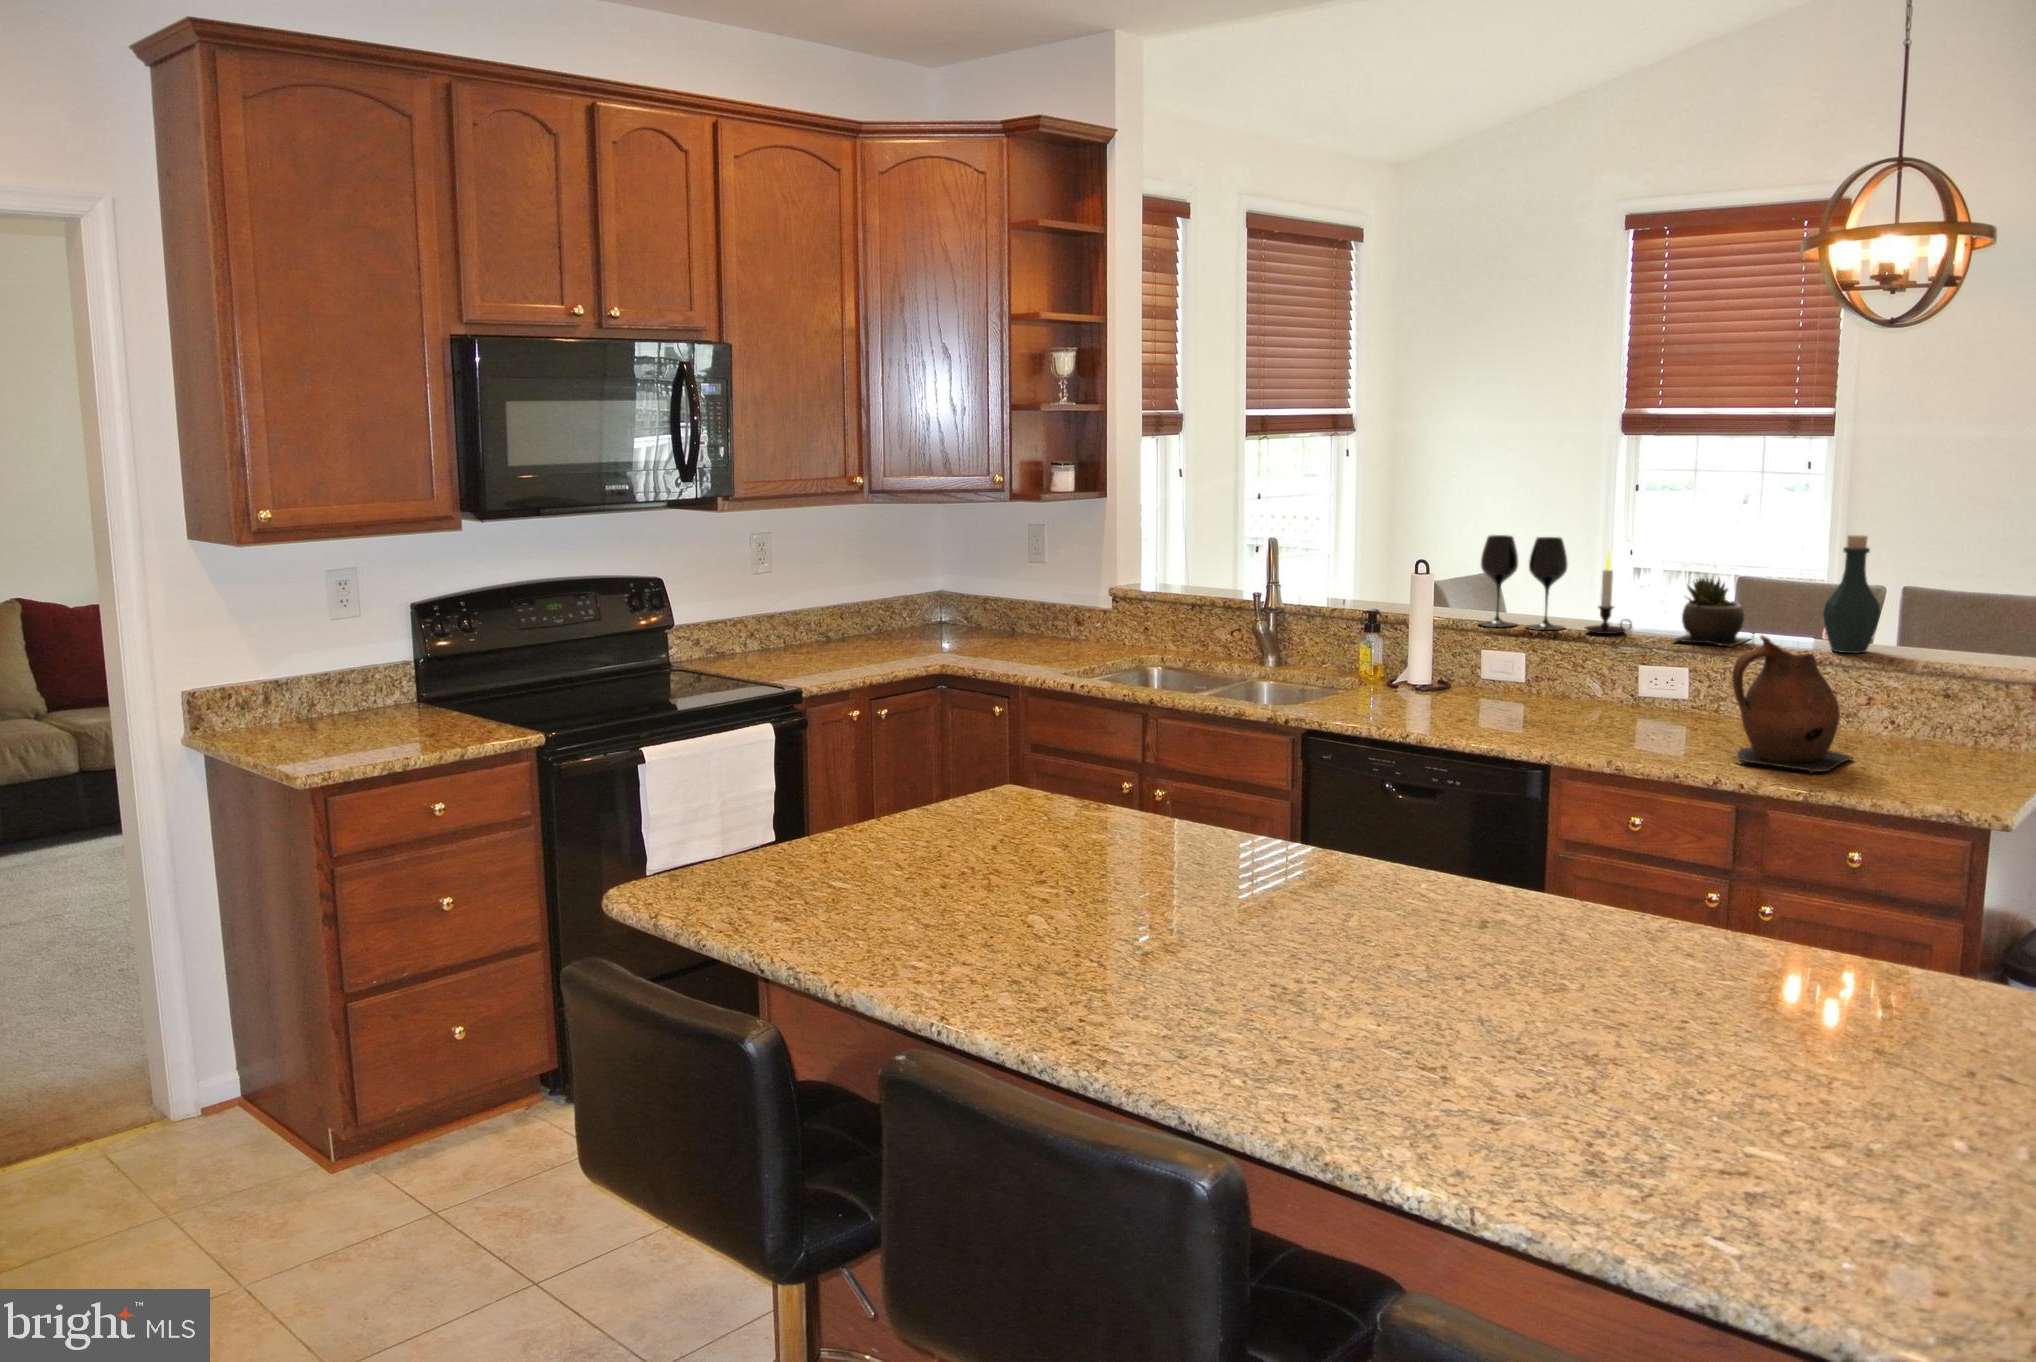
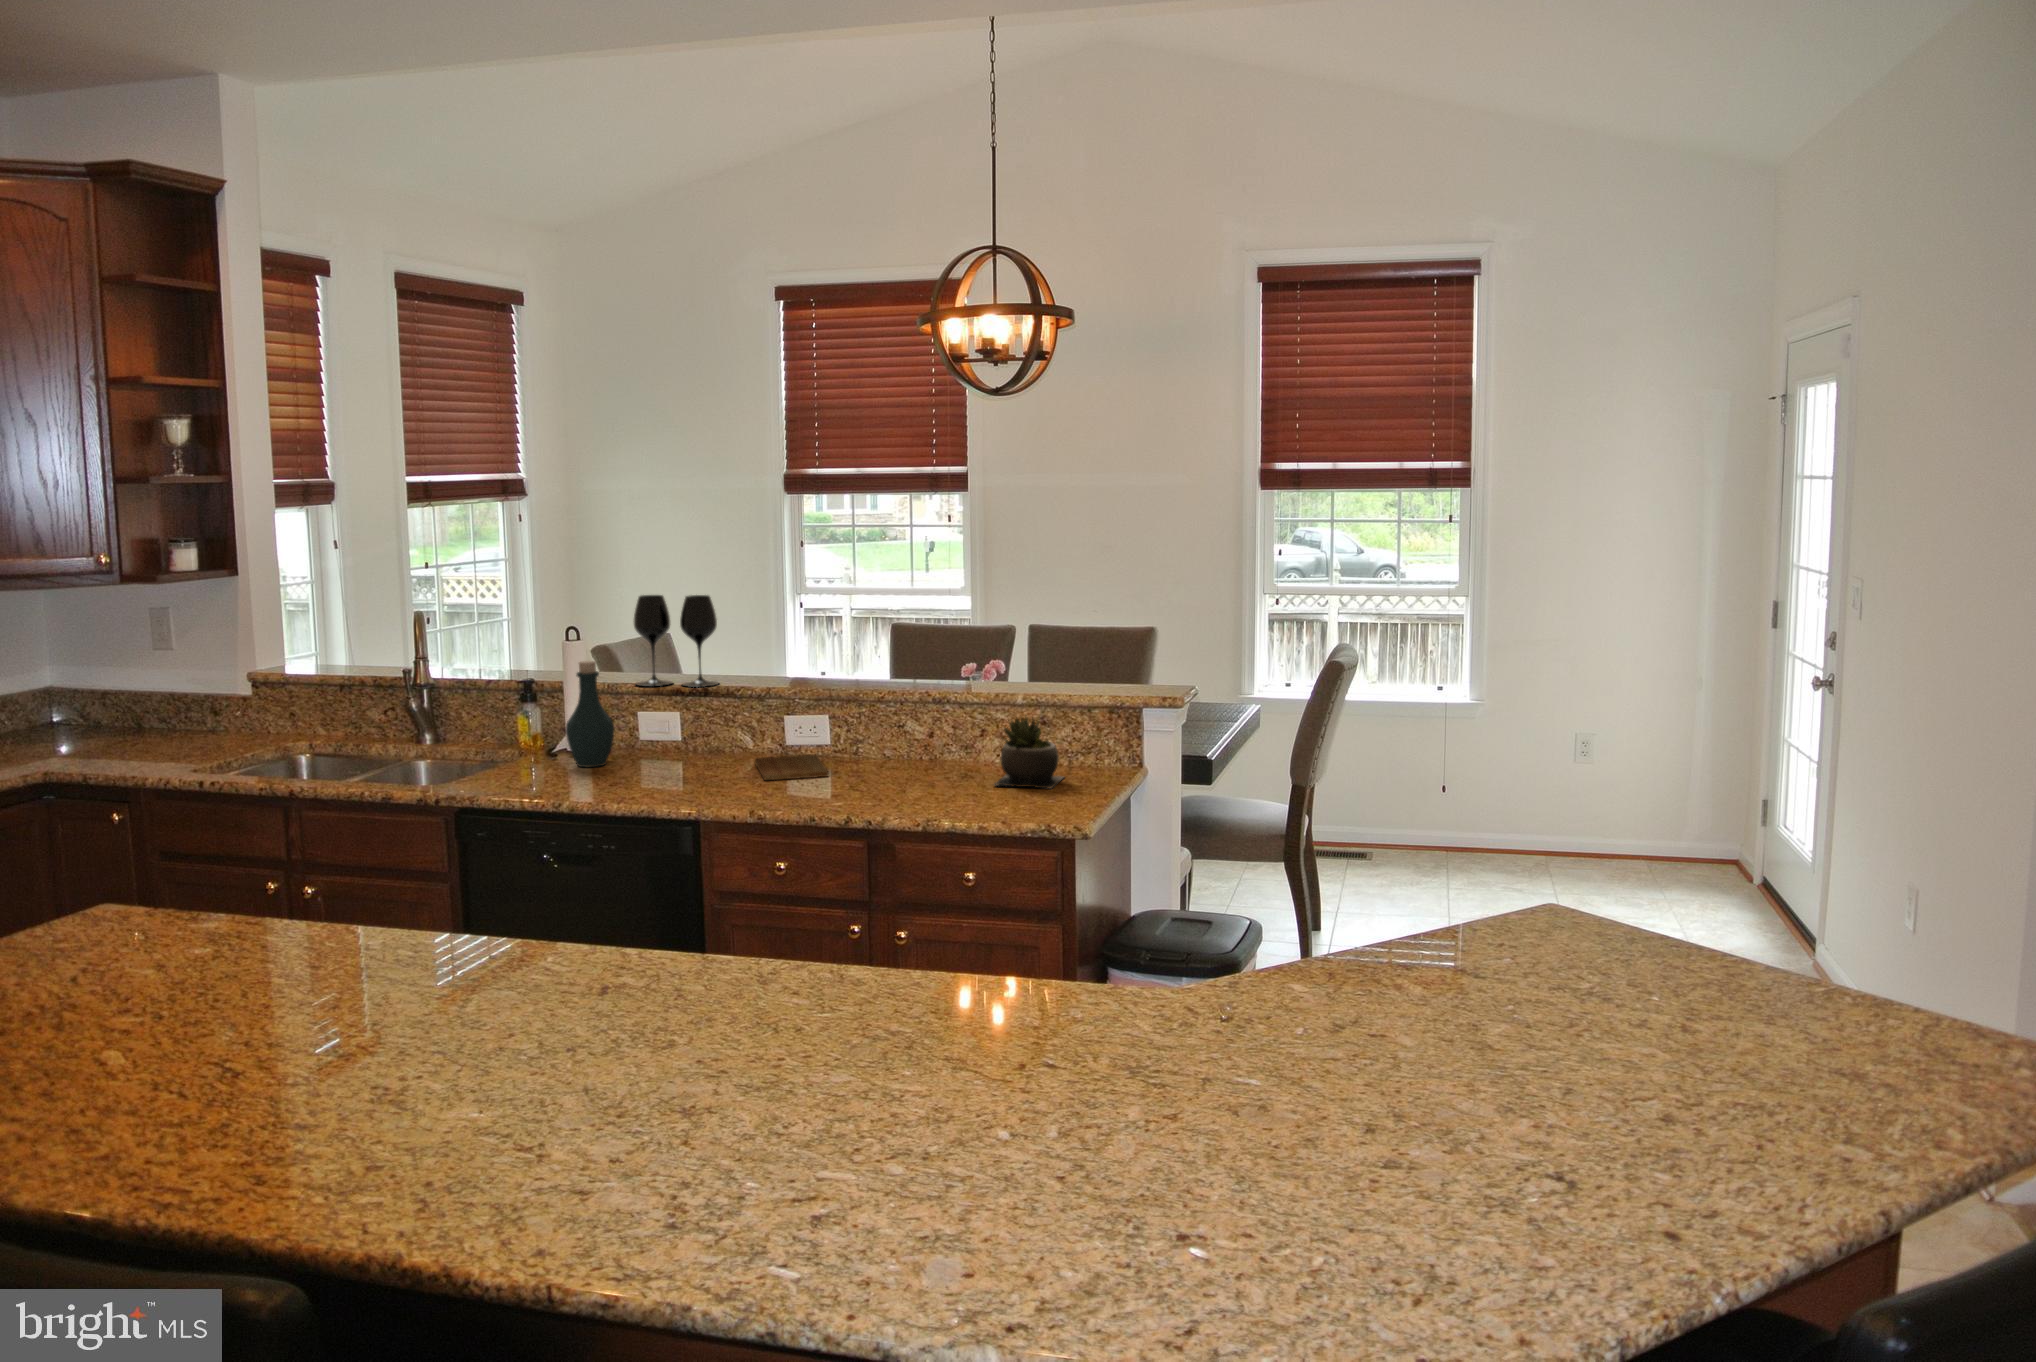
bottle: present [1823,535,1880,653] -> present [566,661,614,767]
candle: present [1584,551,1632,634] -> none [736,605,779,688]
succulent plant: present [1674,578,1748,646] -> present [995,718,1063,789]
ceramic pitcher: present [1732,635,1852,773] -> none [861,681,968,806]
cutting board: none [1600,706,1685,732] -> present [755,755,829,780]

